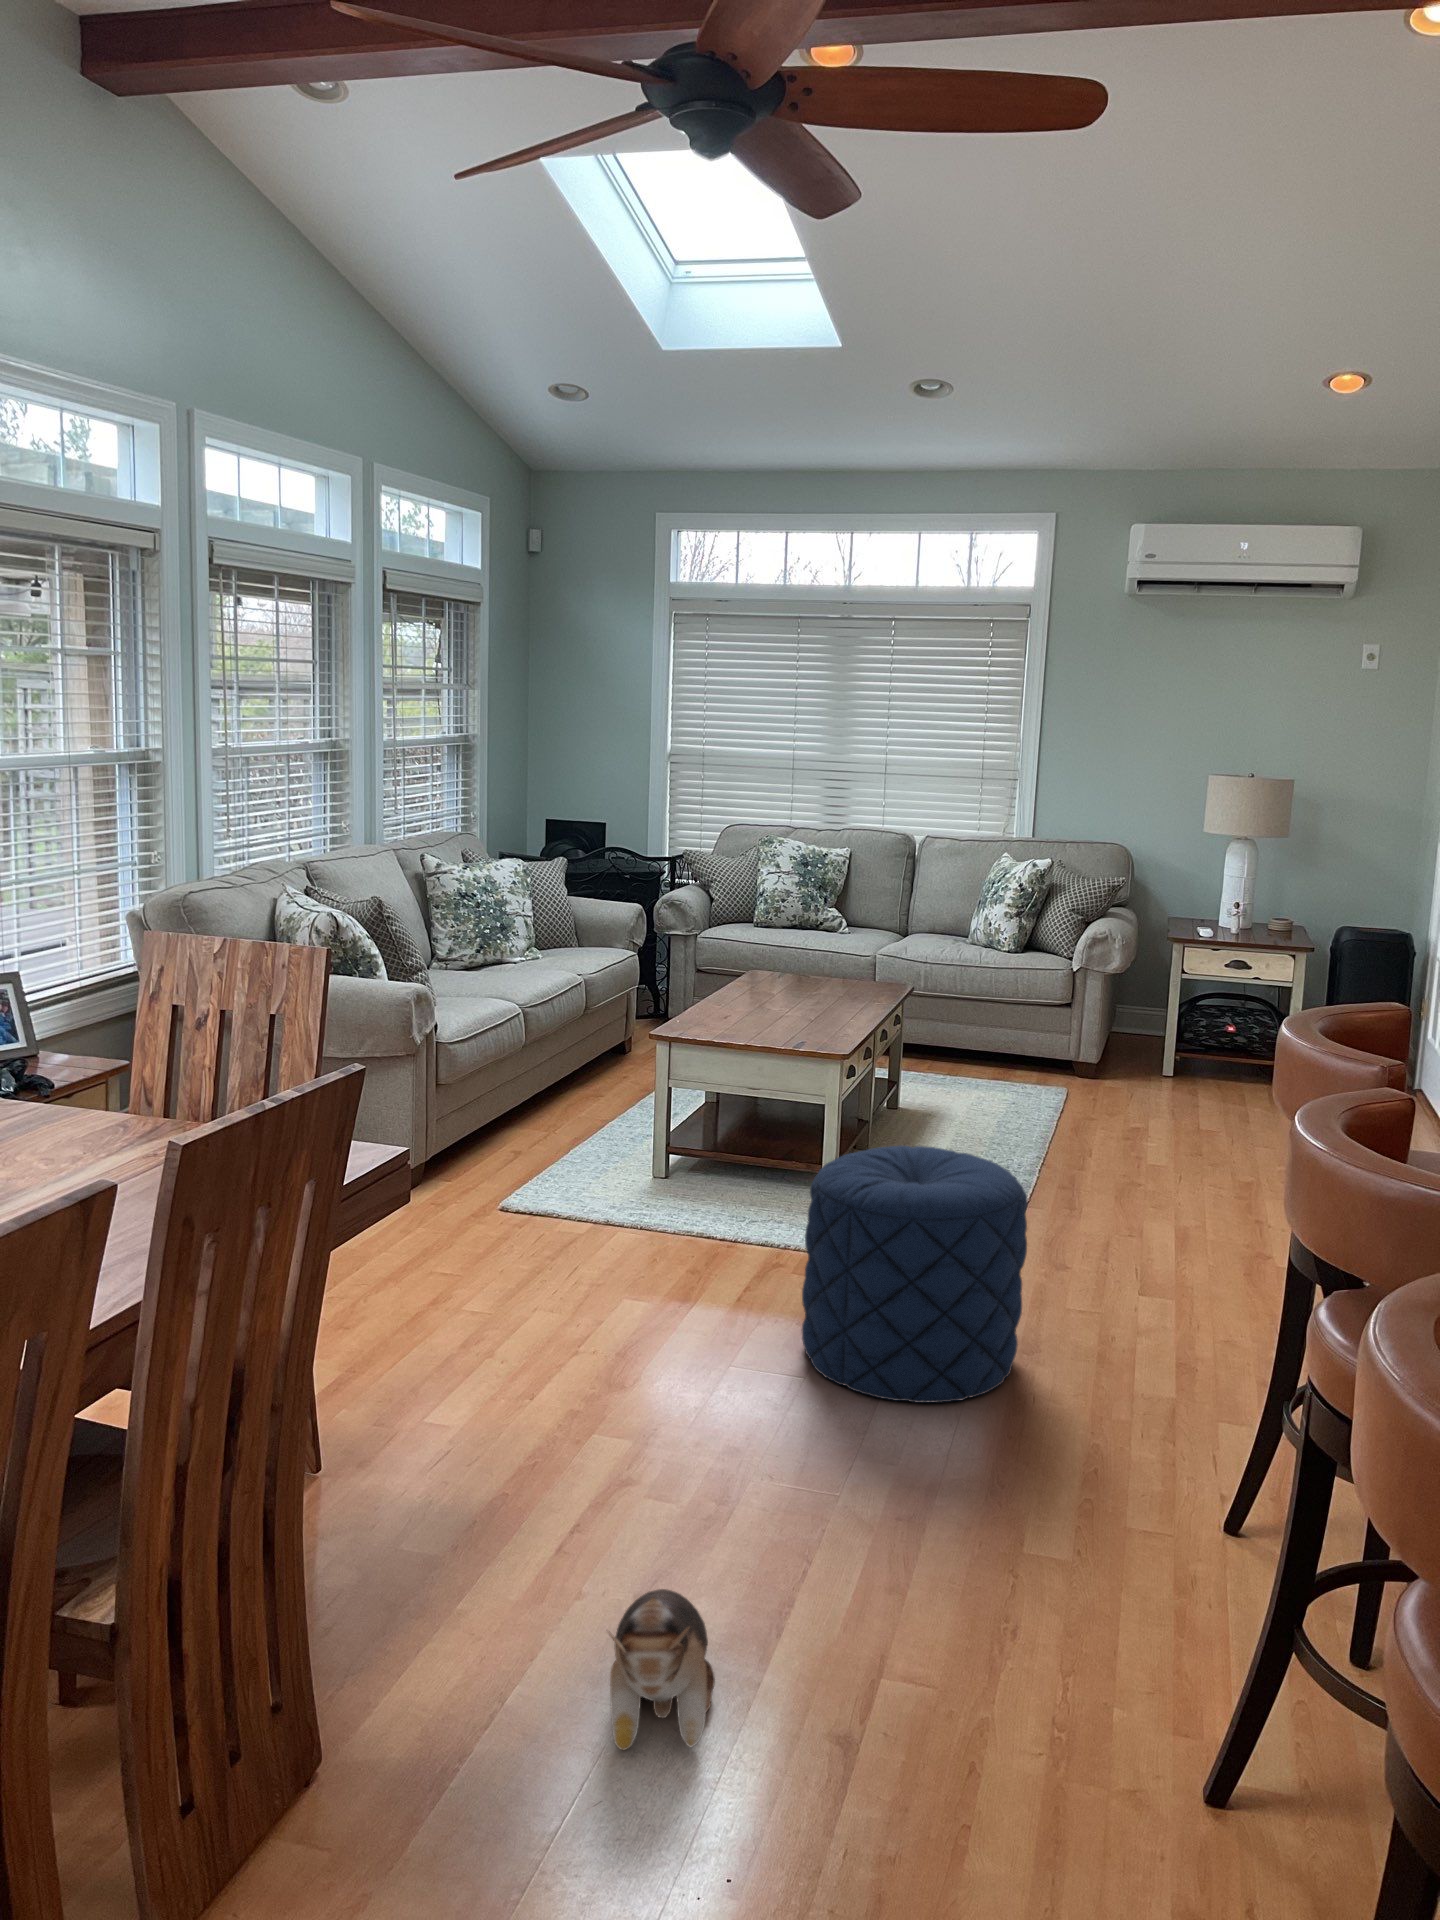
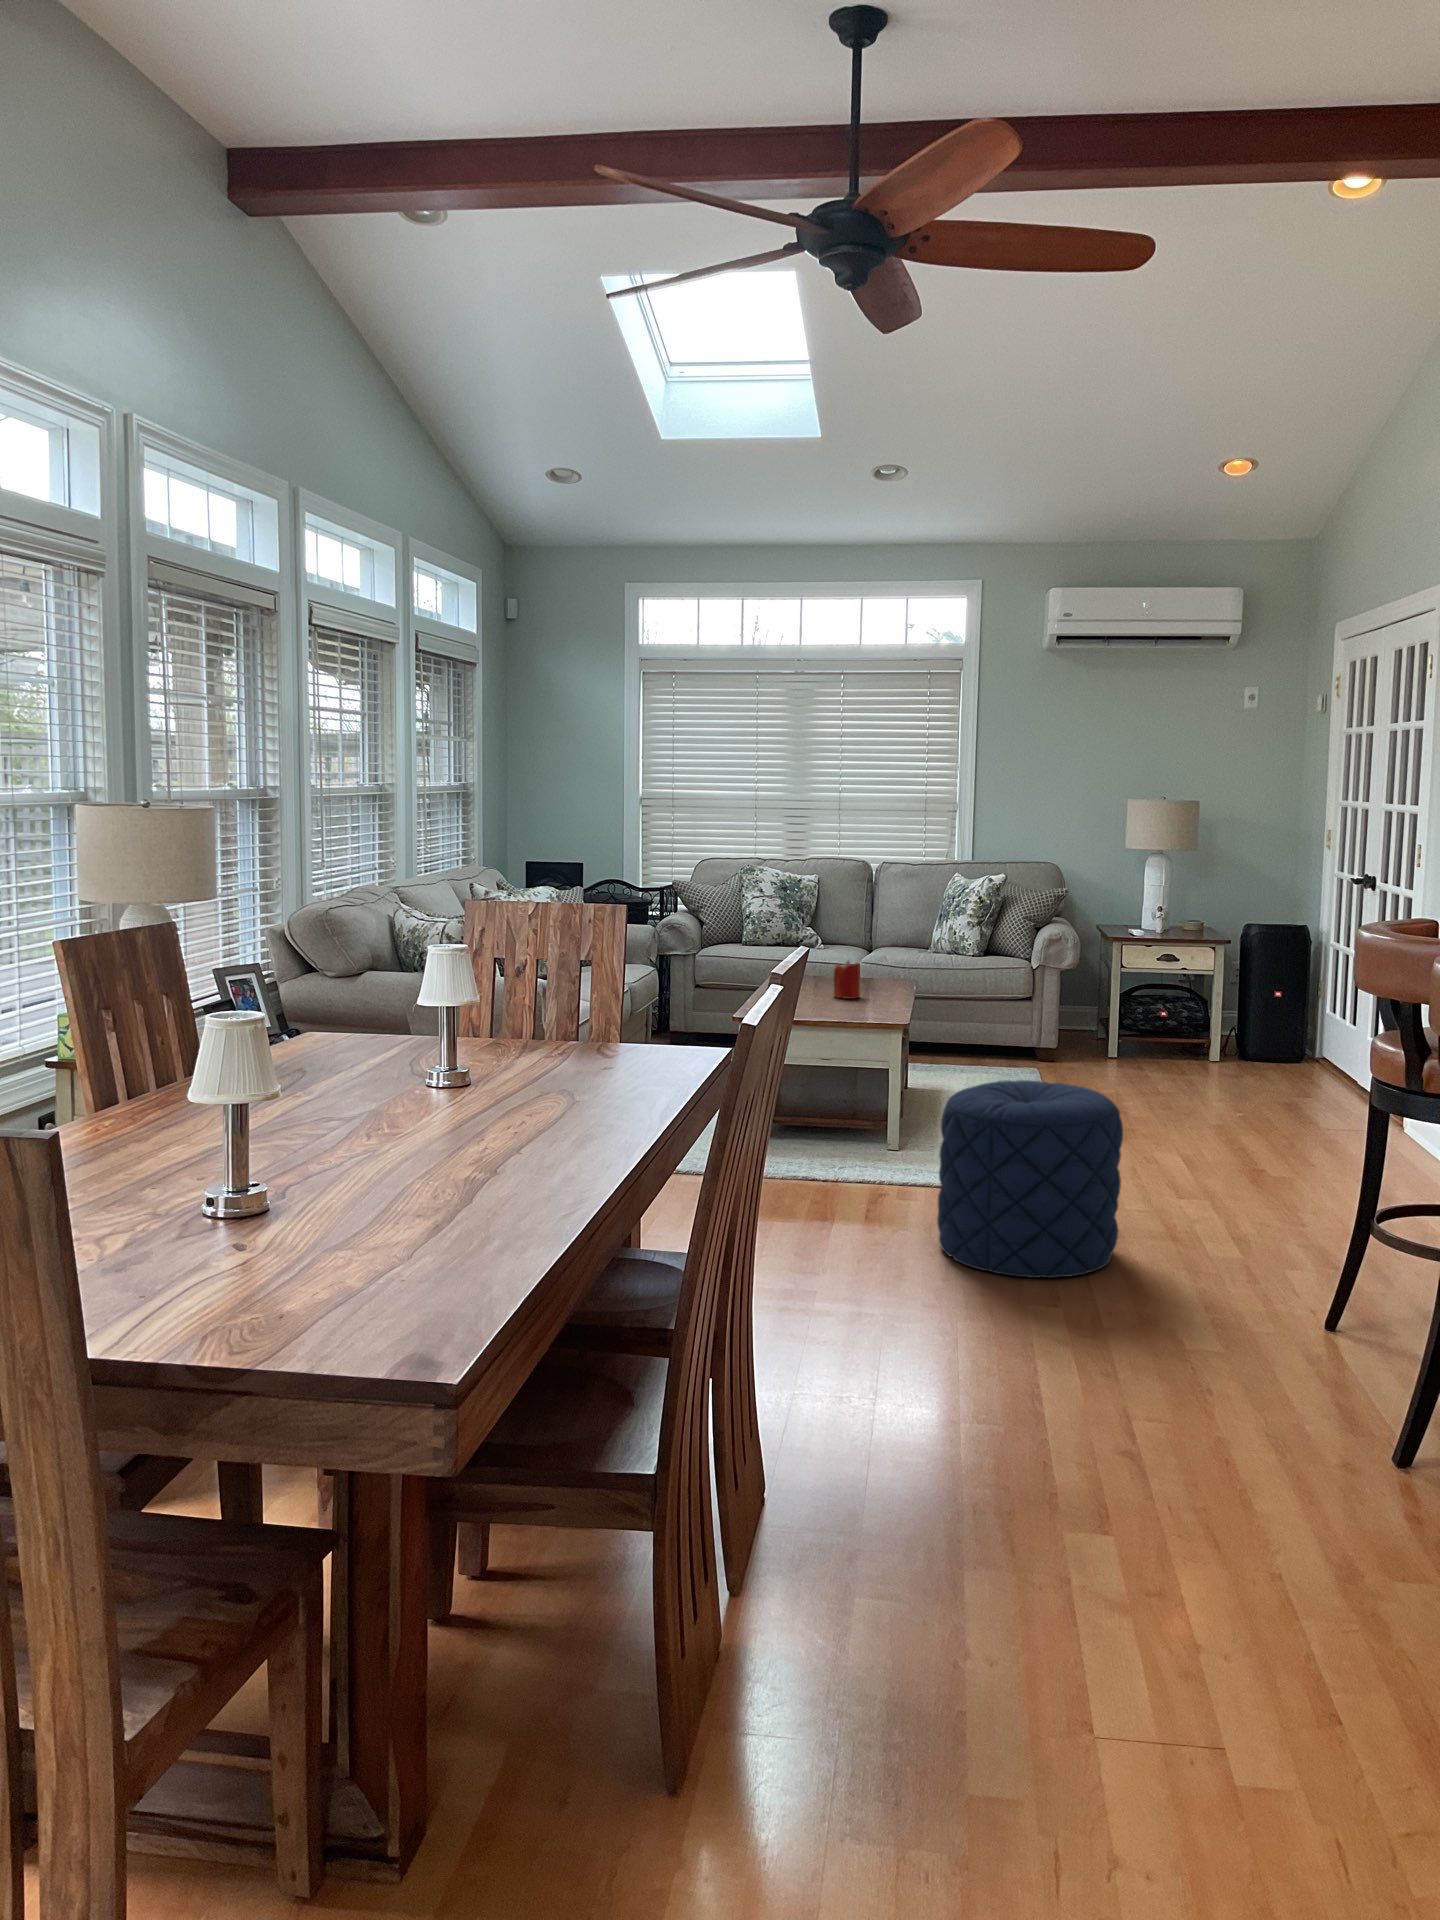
candle: none [797,962,830,1008] -> present [834,960,860,999]
plush toy: present [608,1589,715,1750] -> none [941,1362,1037,1485]

